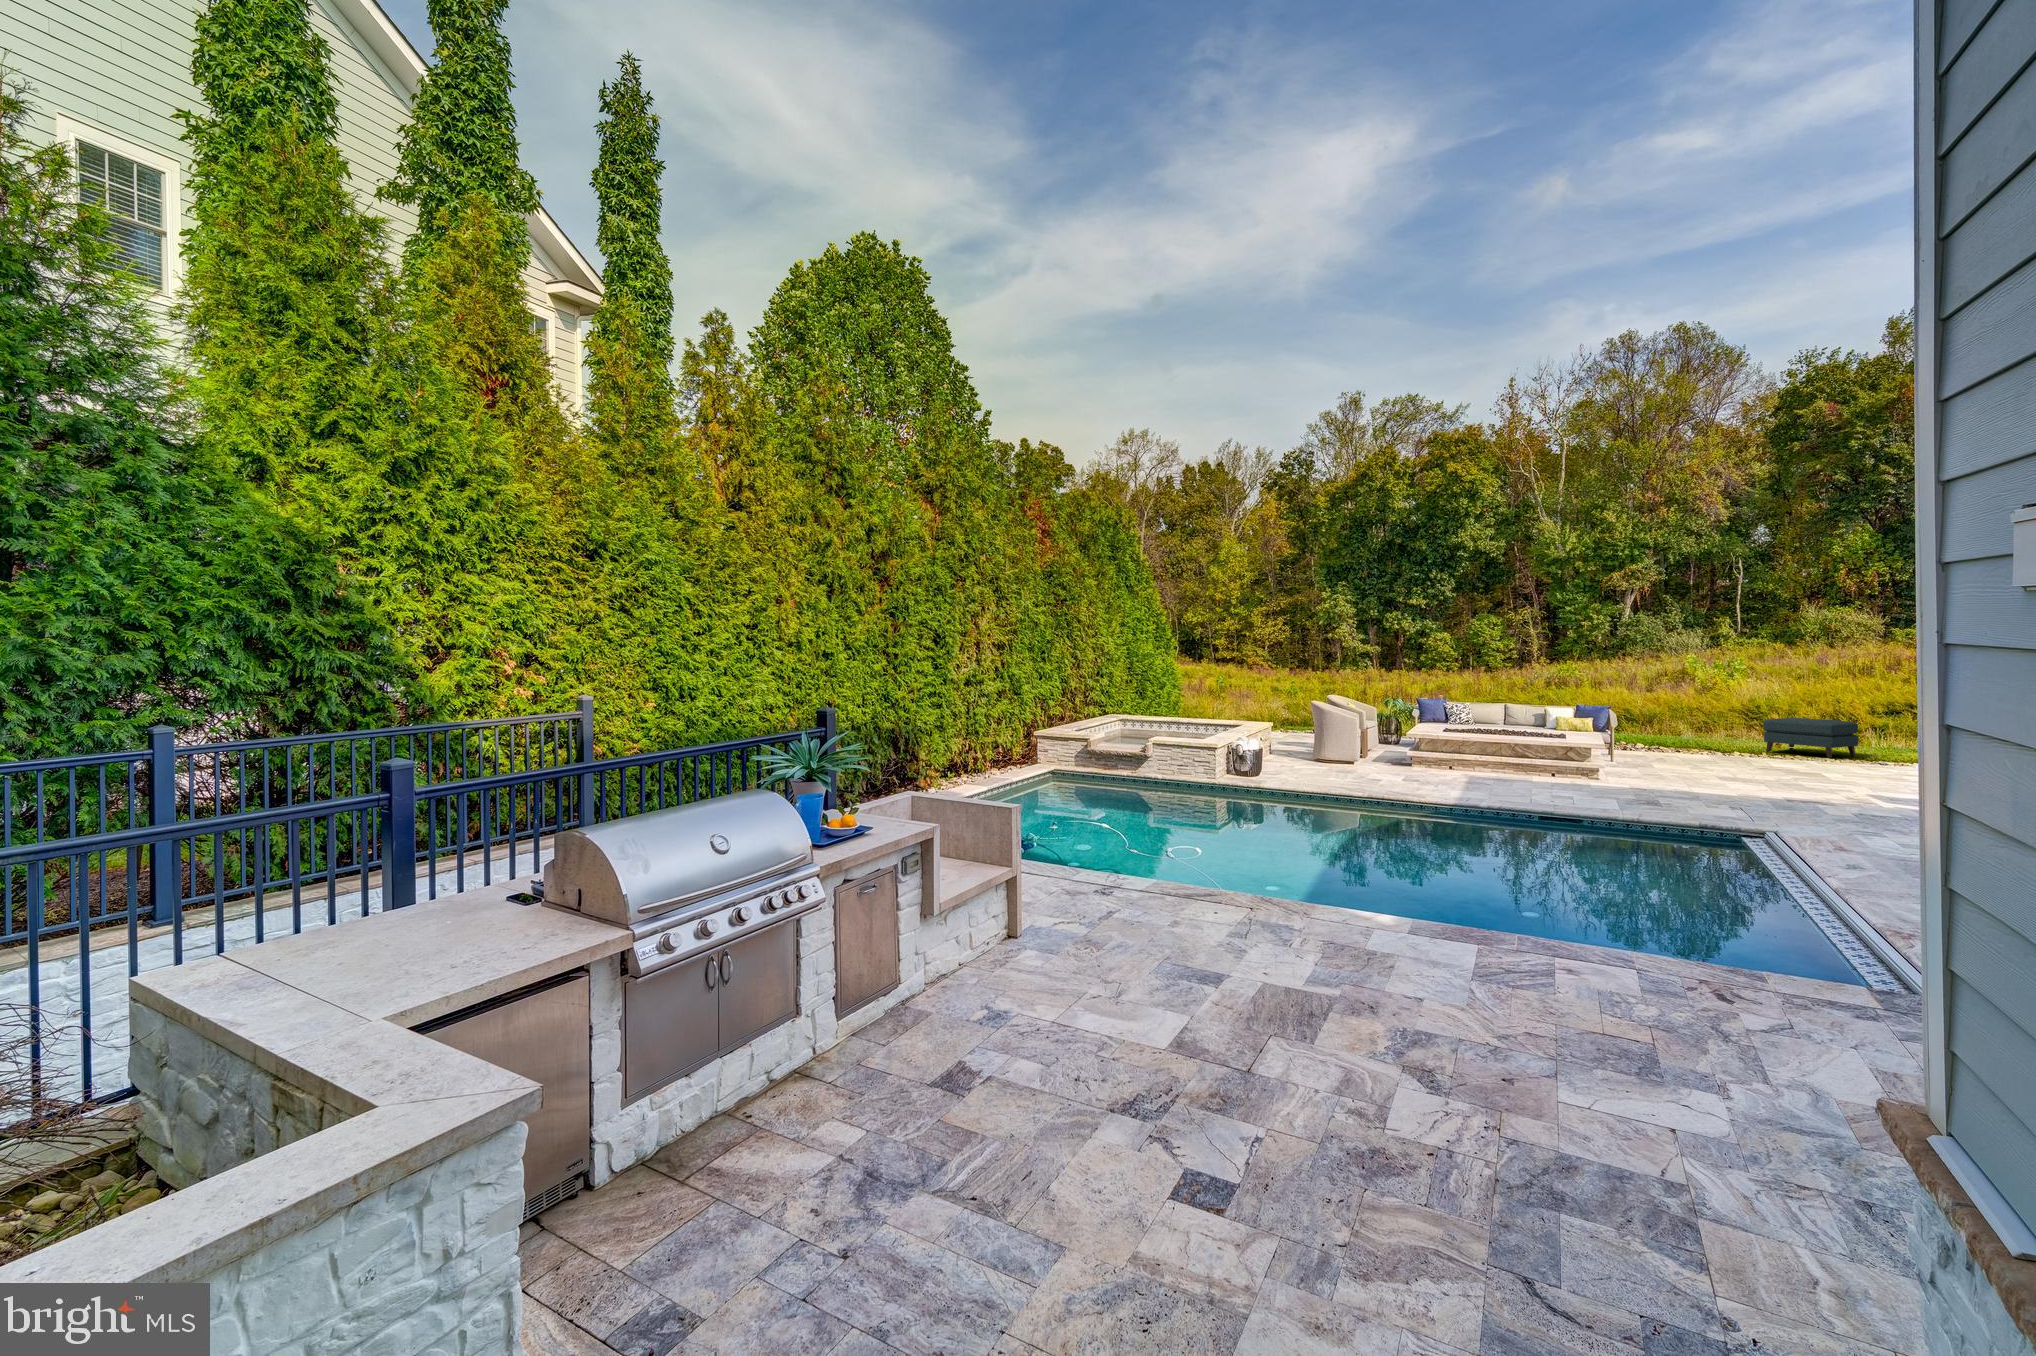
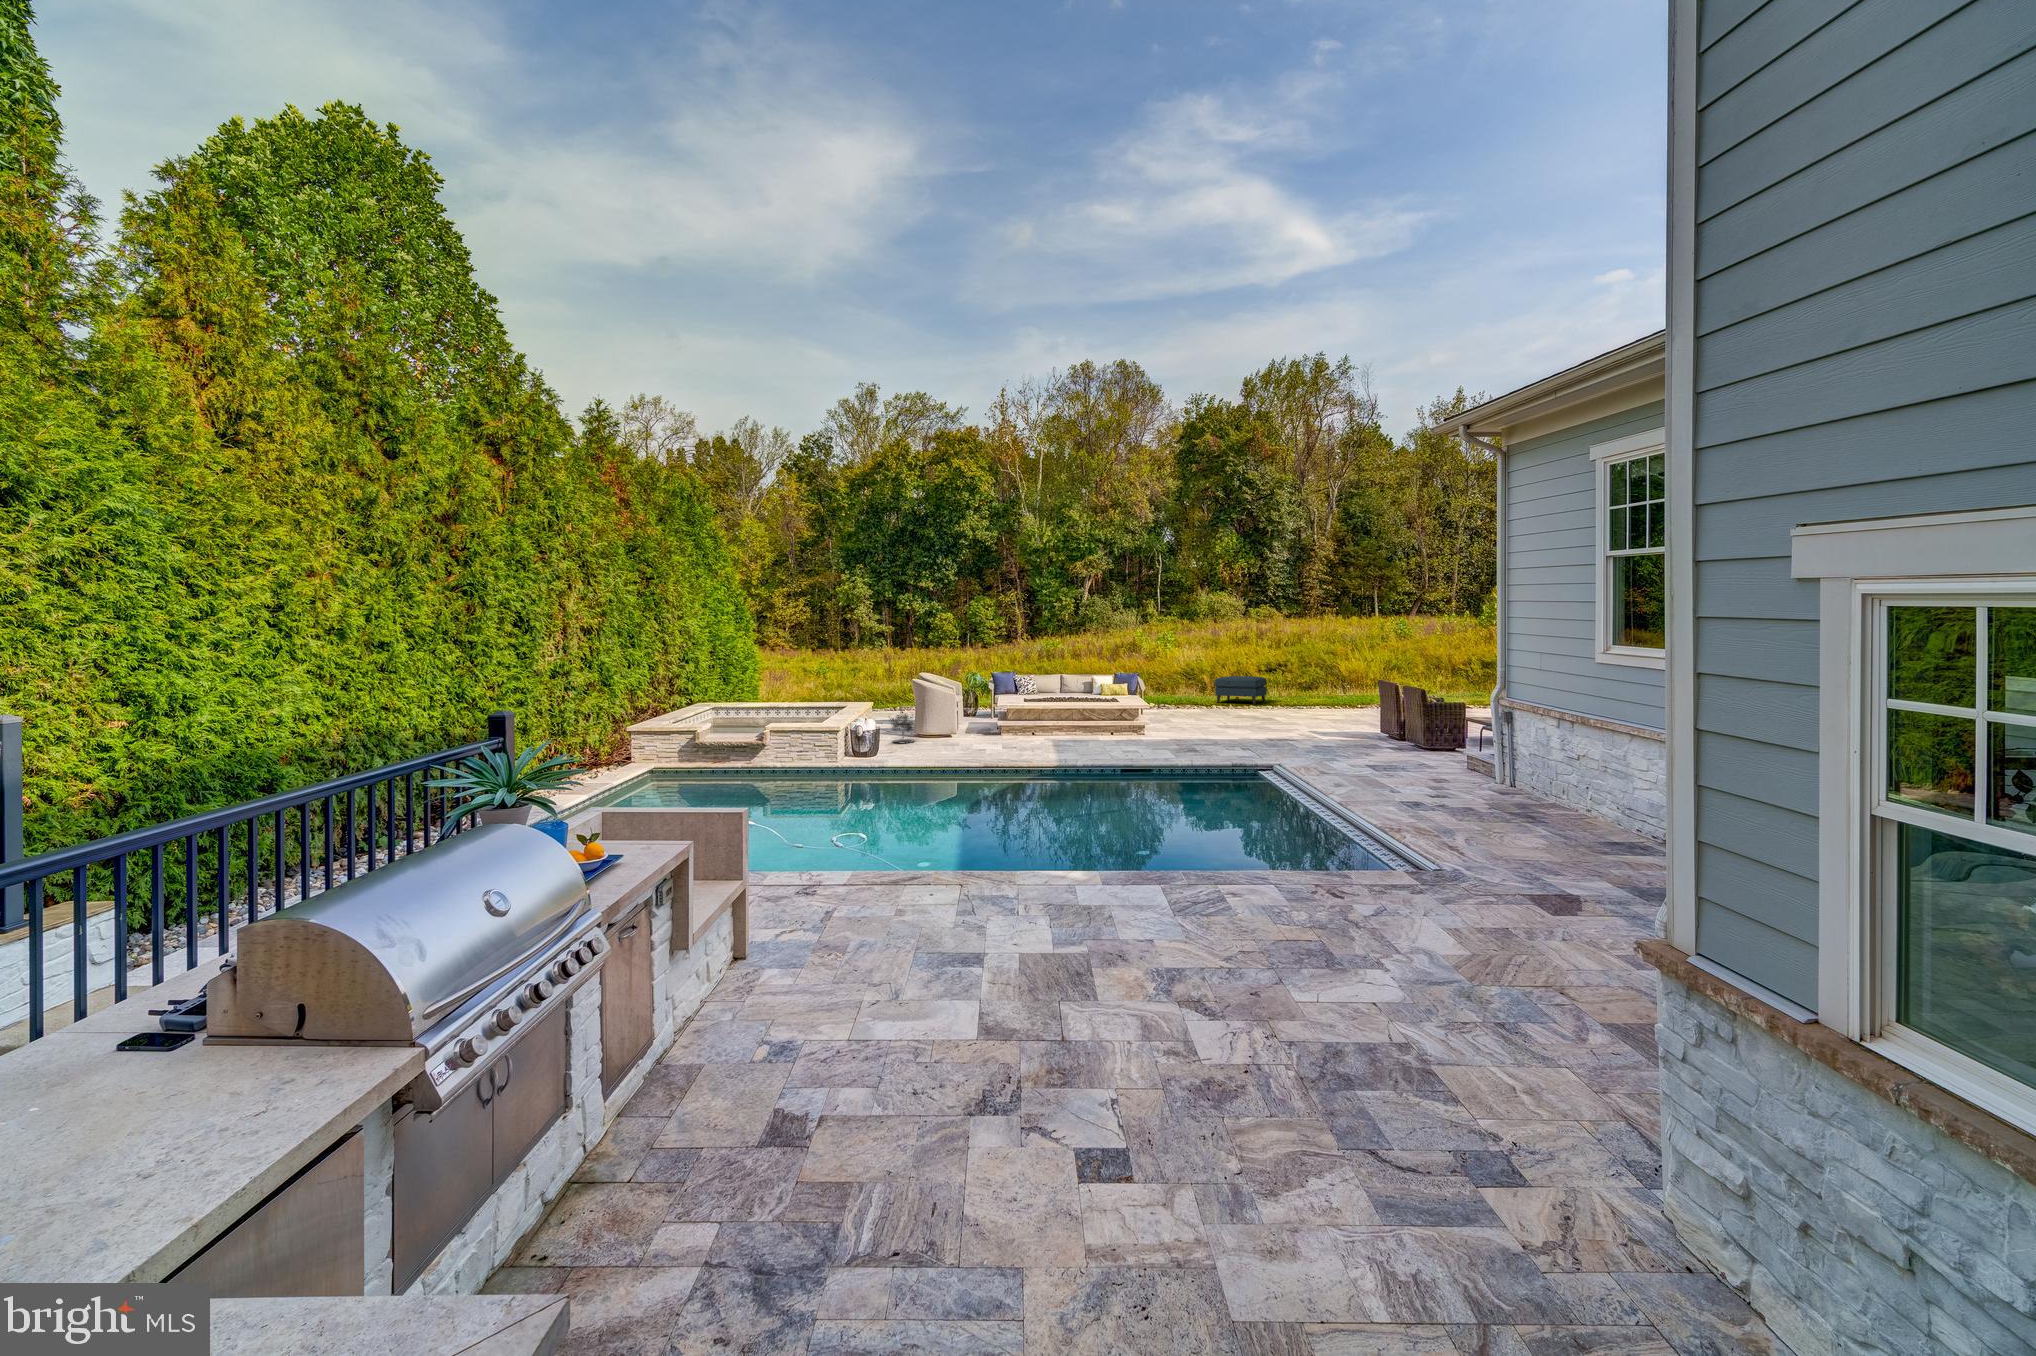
potted tree: none [1286,724,1315,766] -> present [890,707,914,743]

